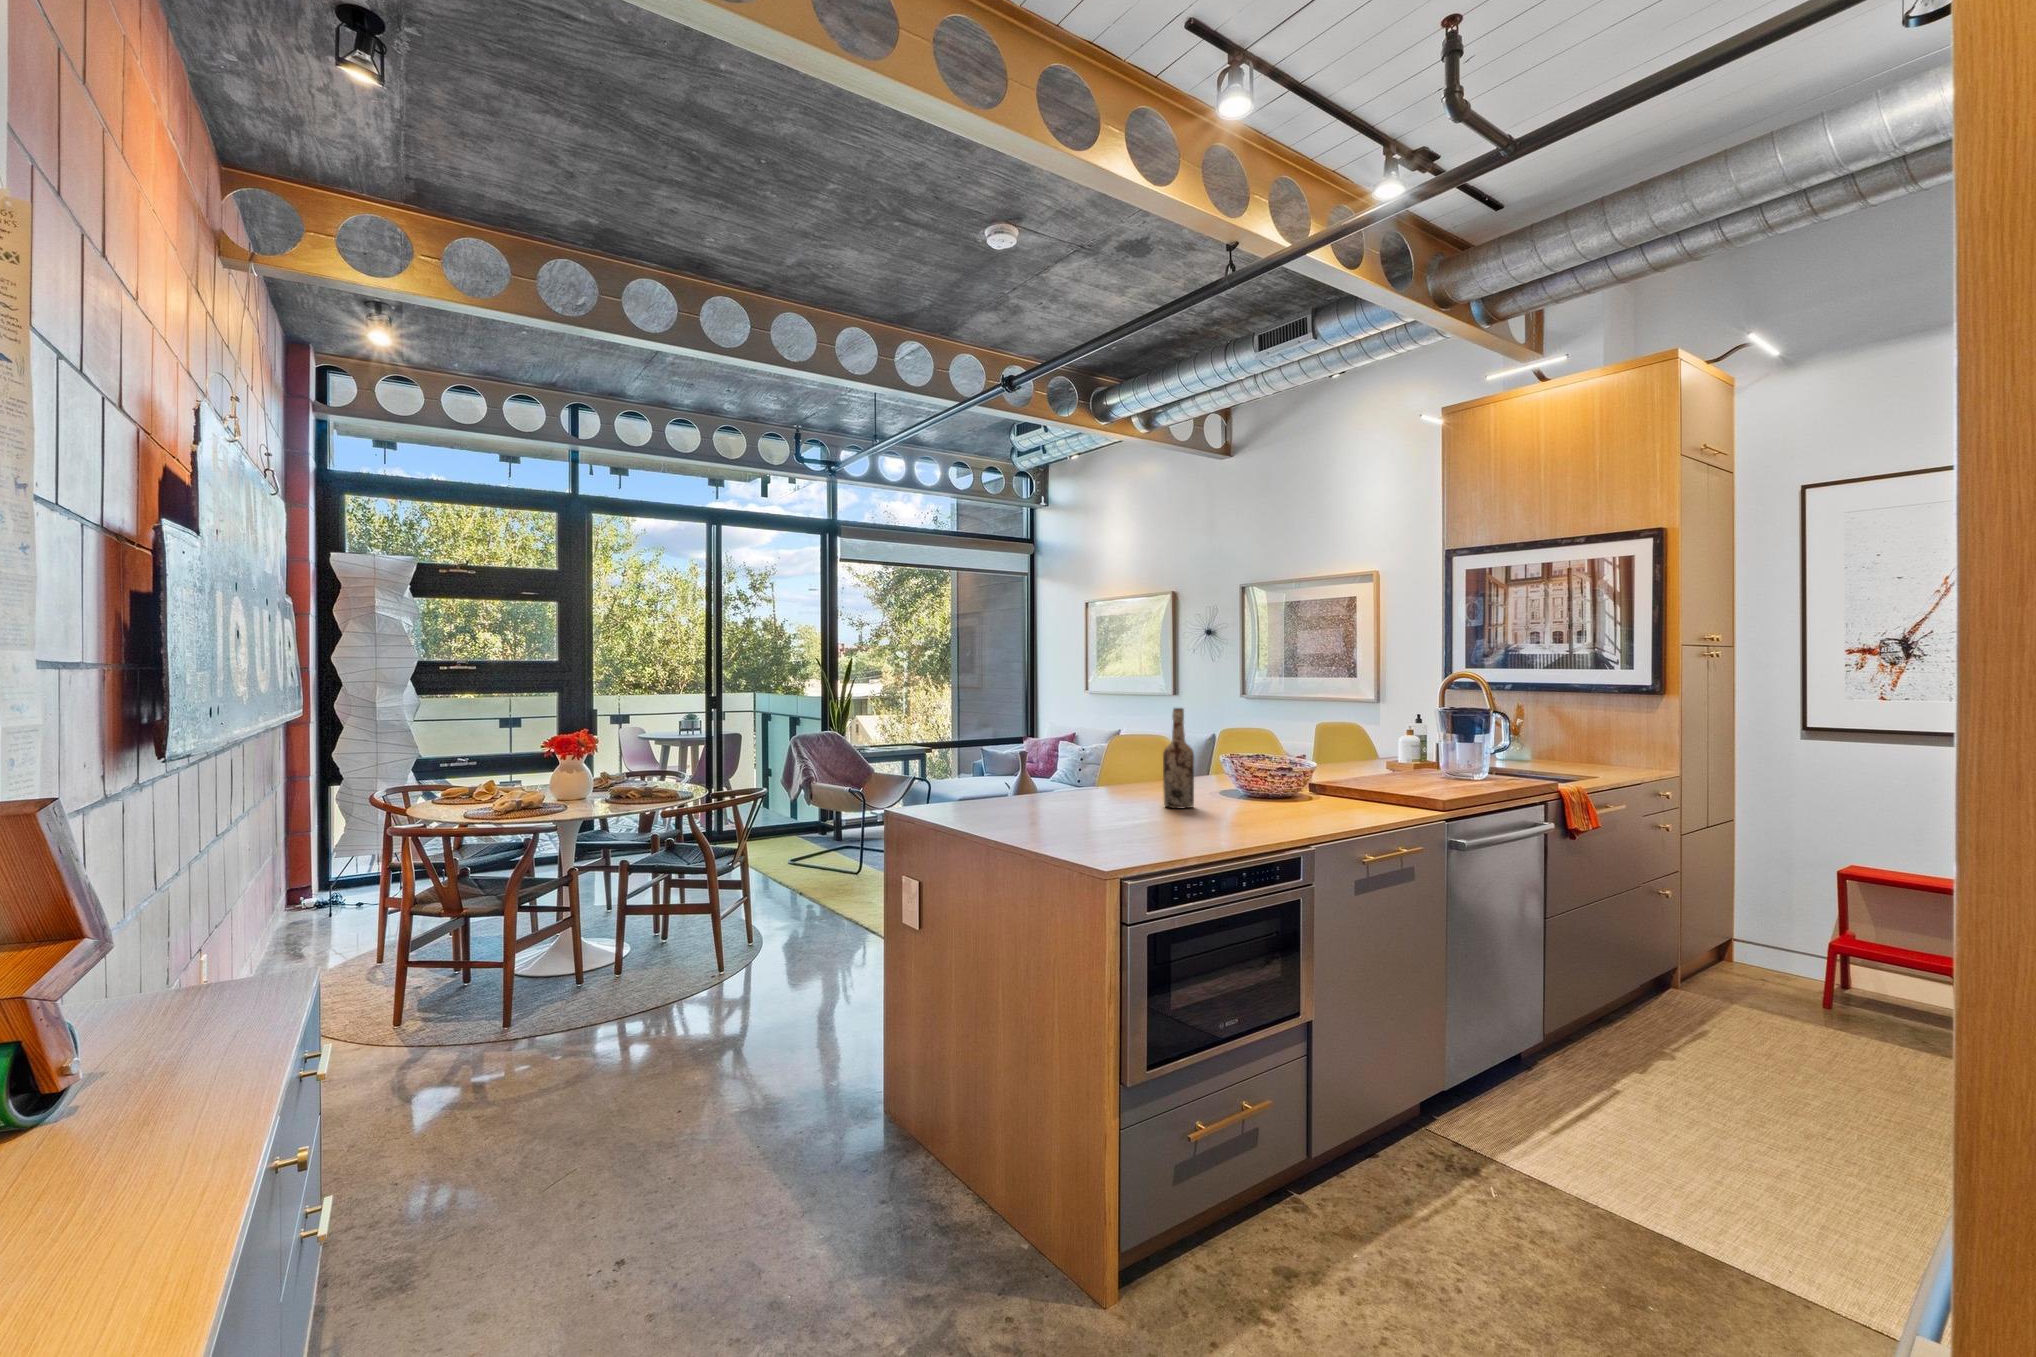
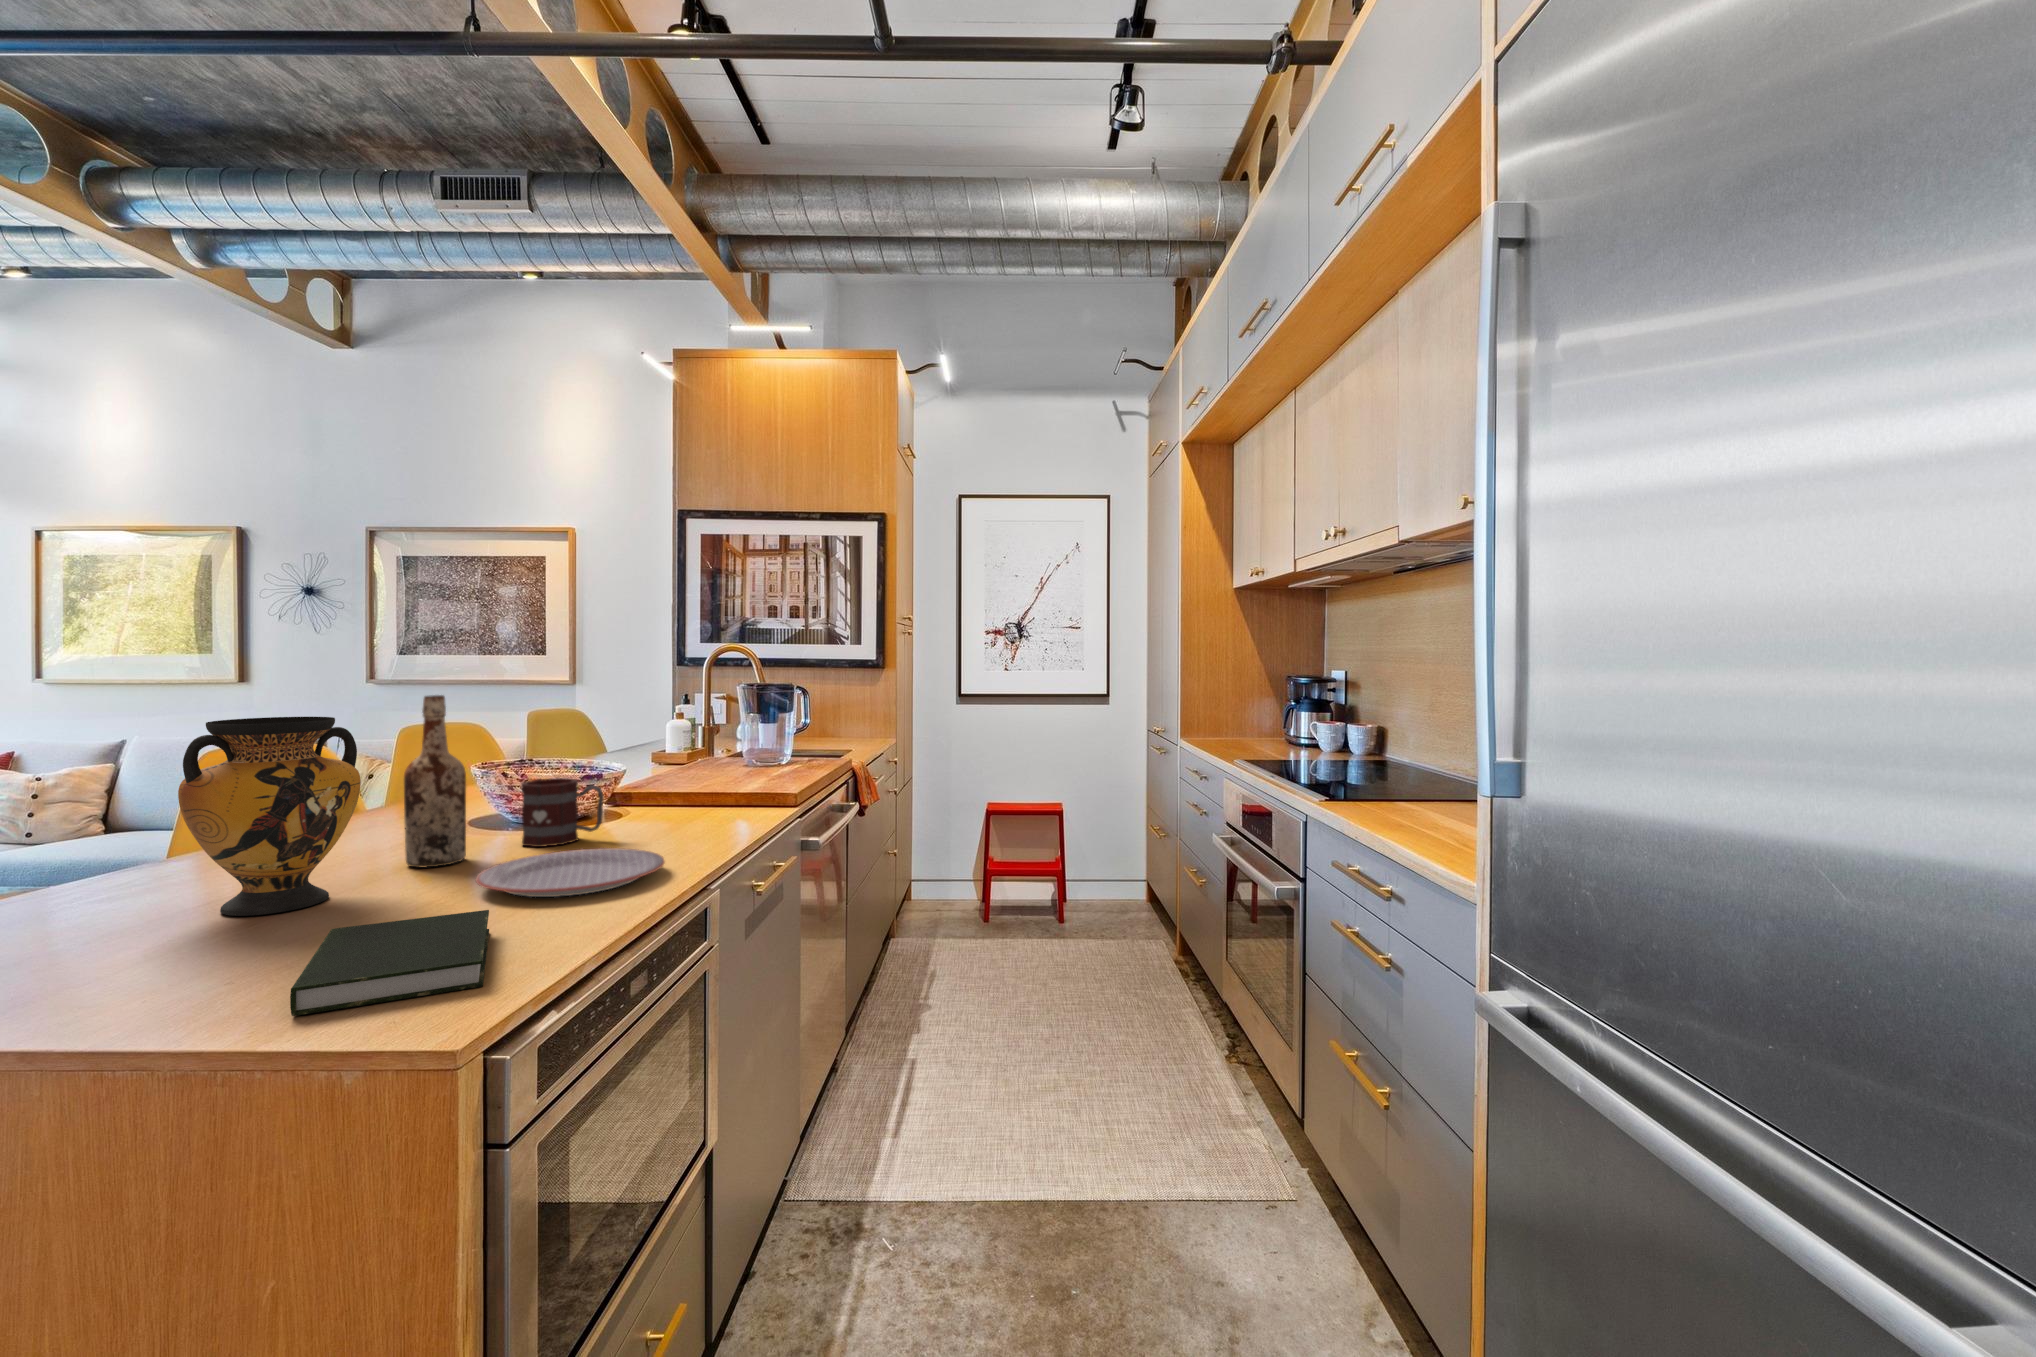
vase: none [1063,717,1134,816] -> present [178,717,361,916]
mug: none [1228,765,1276,808] -> present [521,778,604,847]
plate: none [1176,808,1283,831] -> present [476,848,664,897]
book: none [1065,820,1162,854] -> present [290,910,489,1016]

